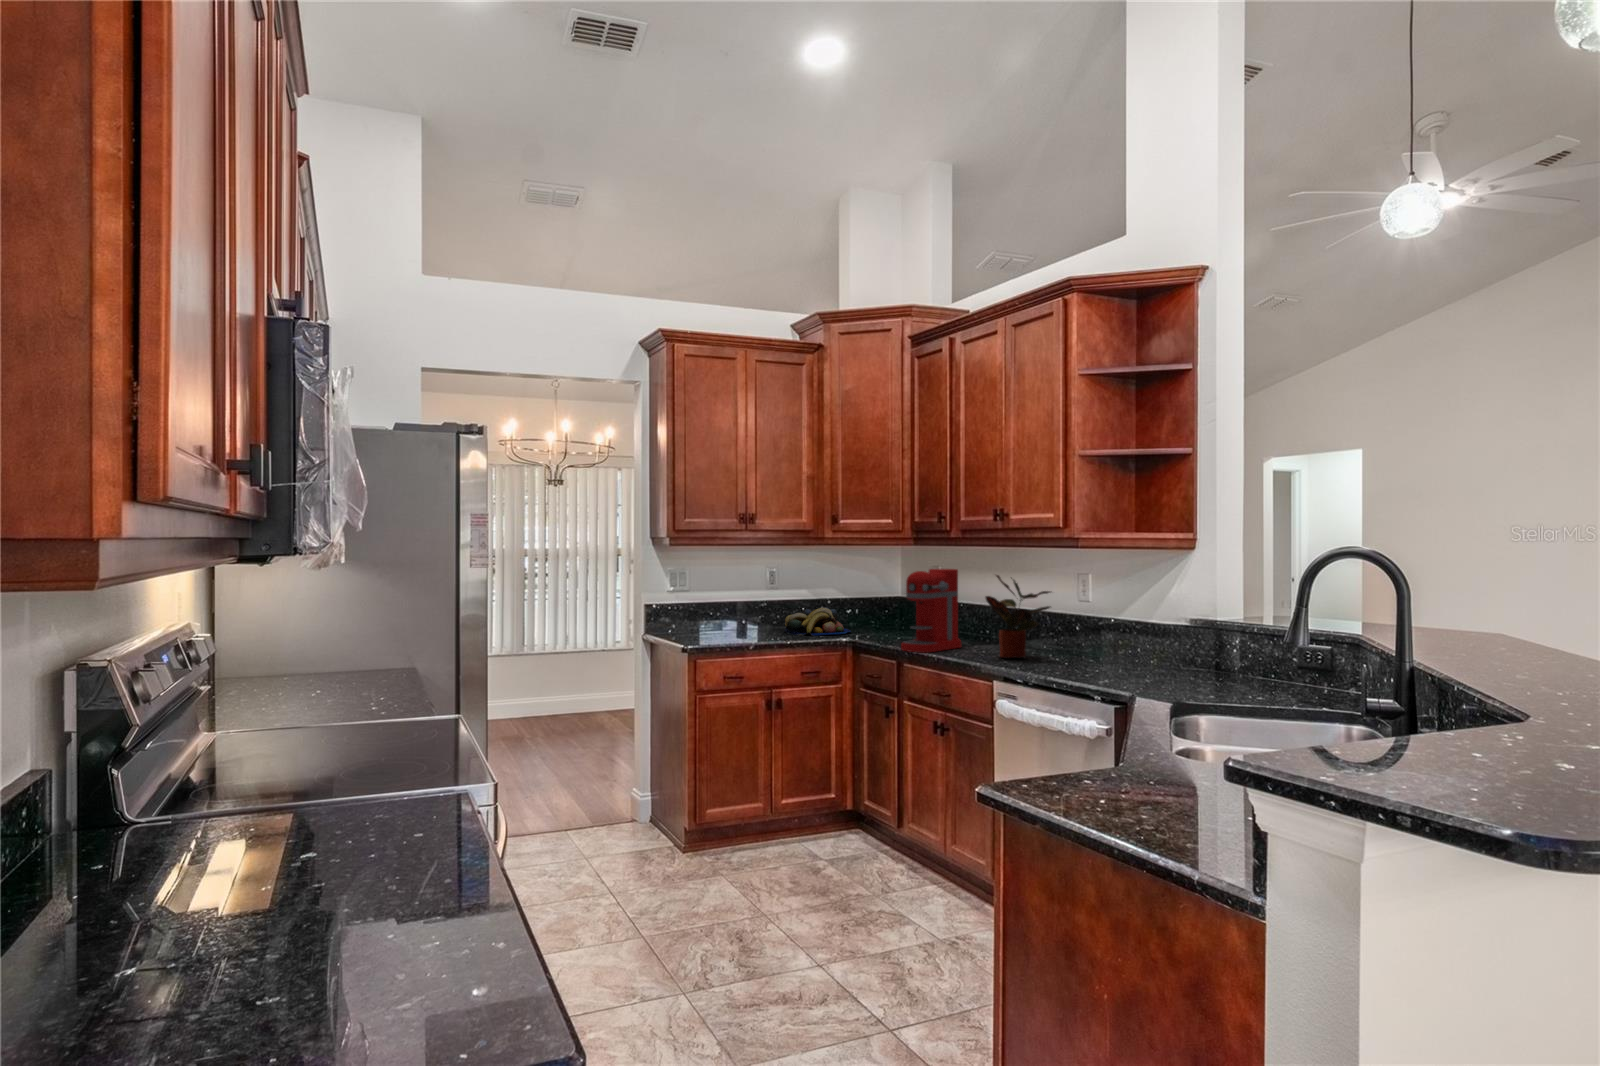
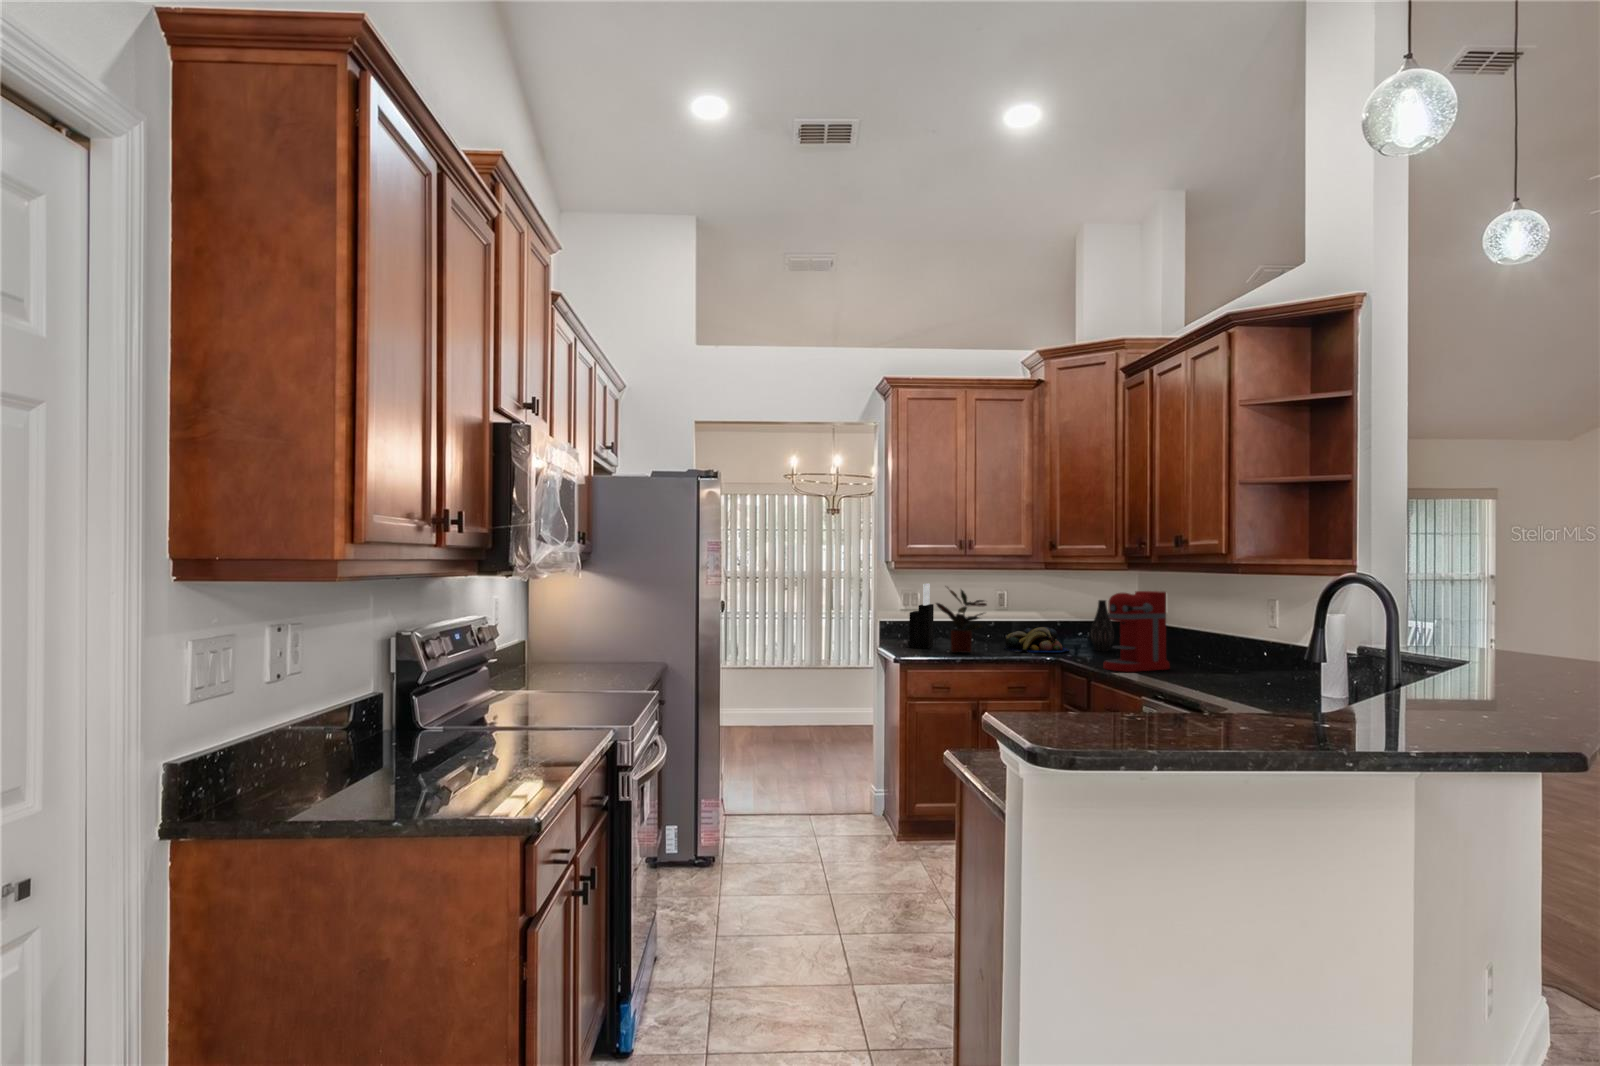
knife block: none [682,564,708,636] -> present [908,583,934,648]
potted plant: present [986,575,1050,659] -> present [936,590,987,653]
vase: none [869,577,892,630] -> present [1090,600,1114,651]

